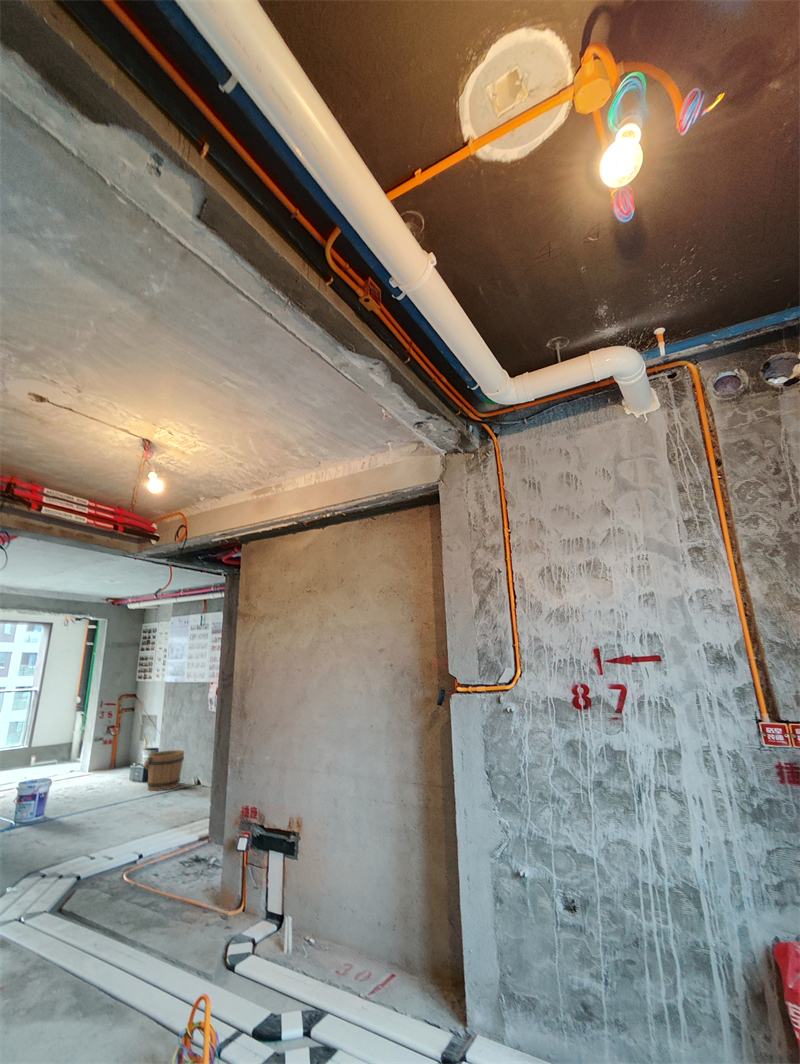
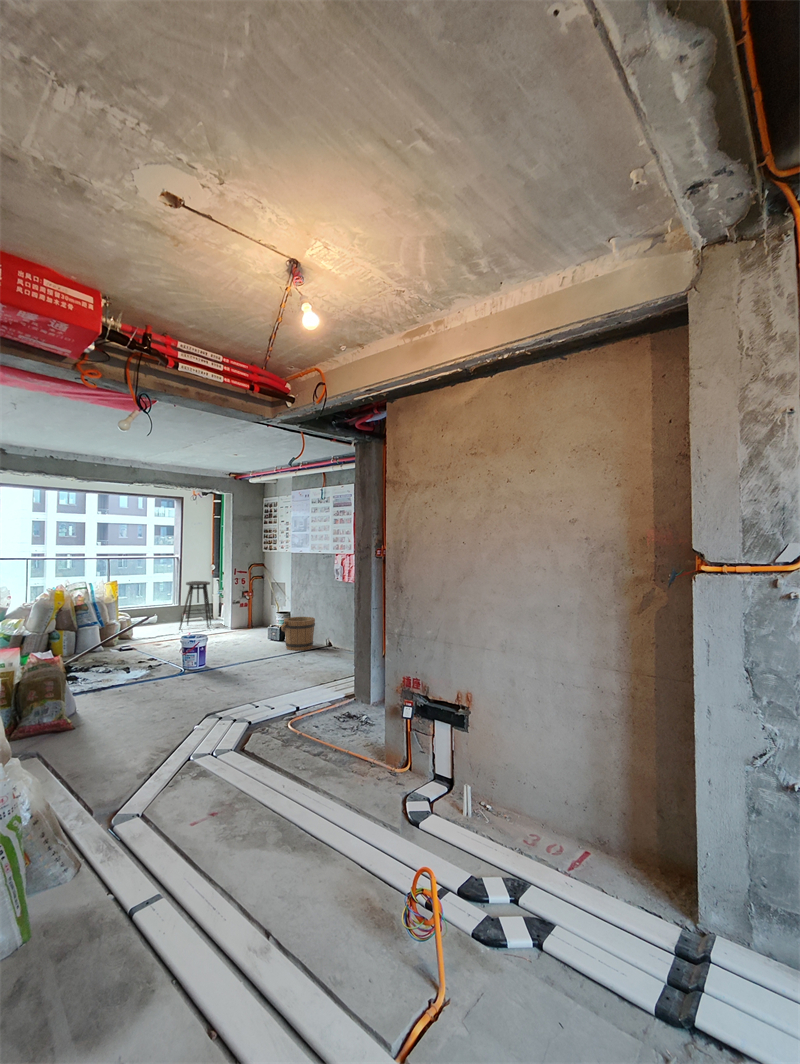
stool: none [22,716,71,777] -> present [179,581,211,629]

